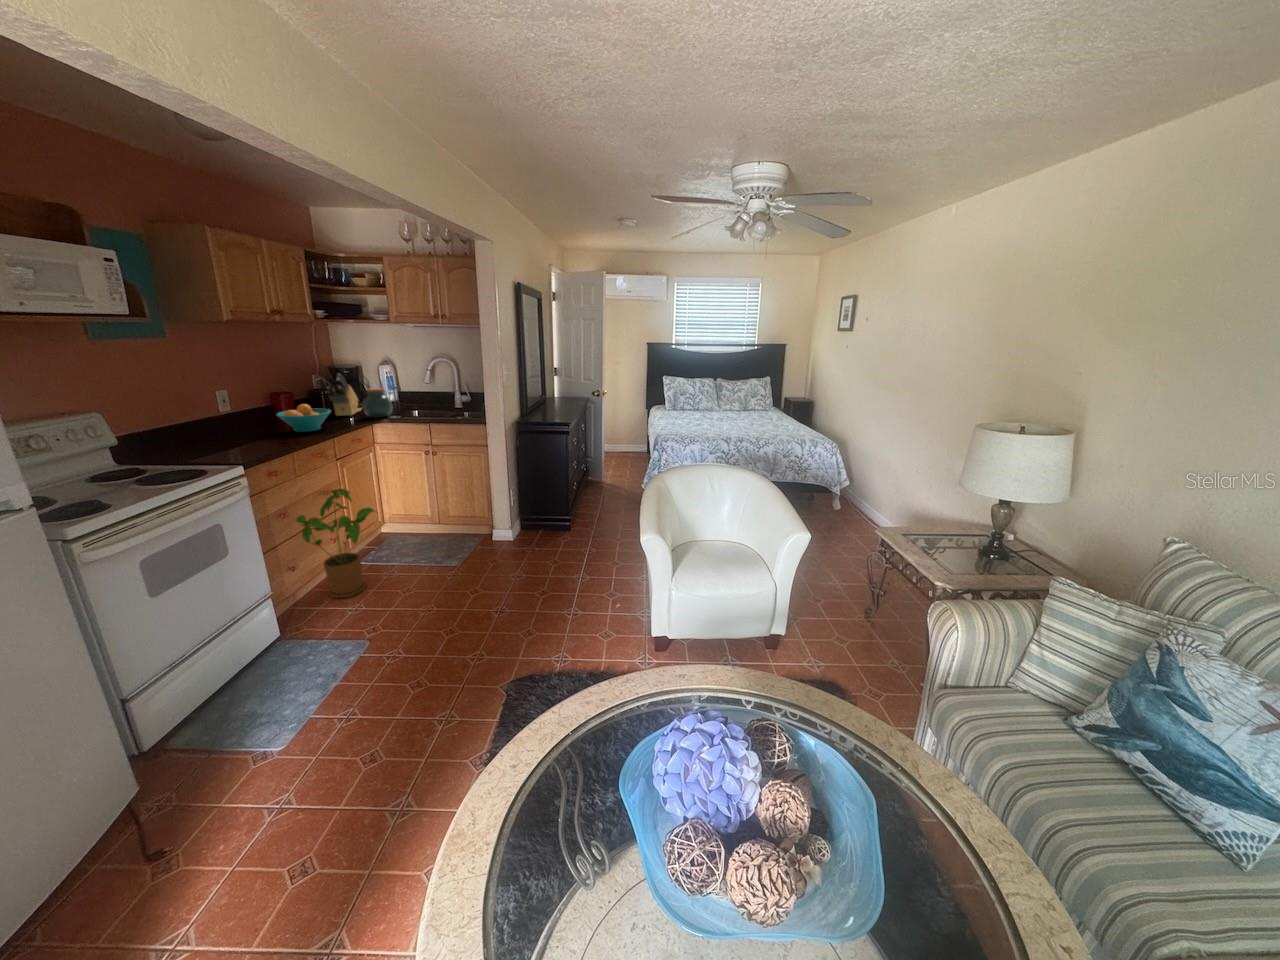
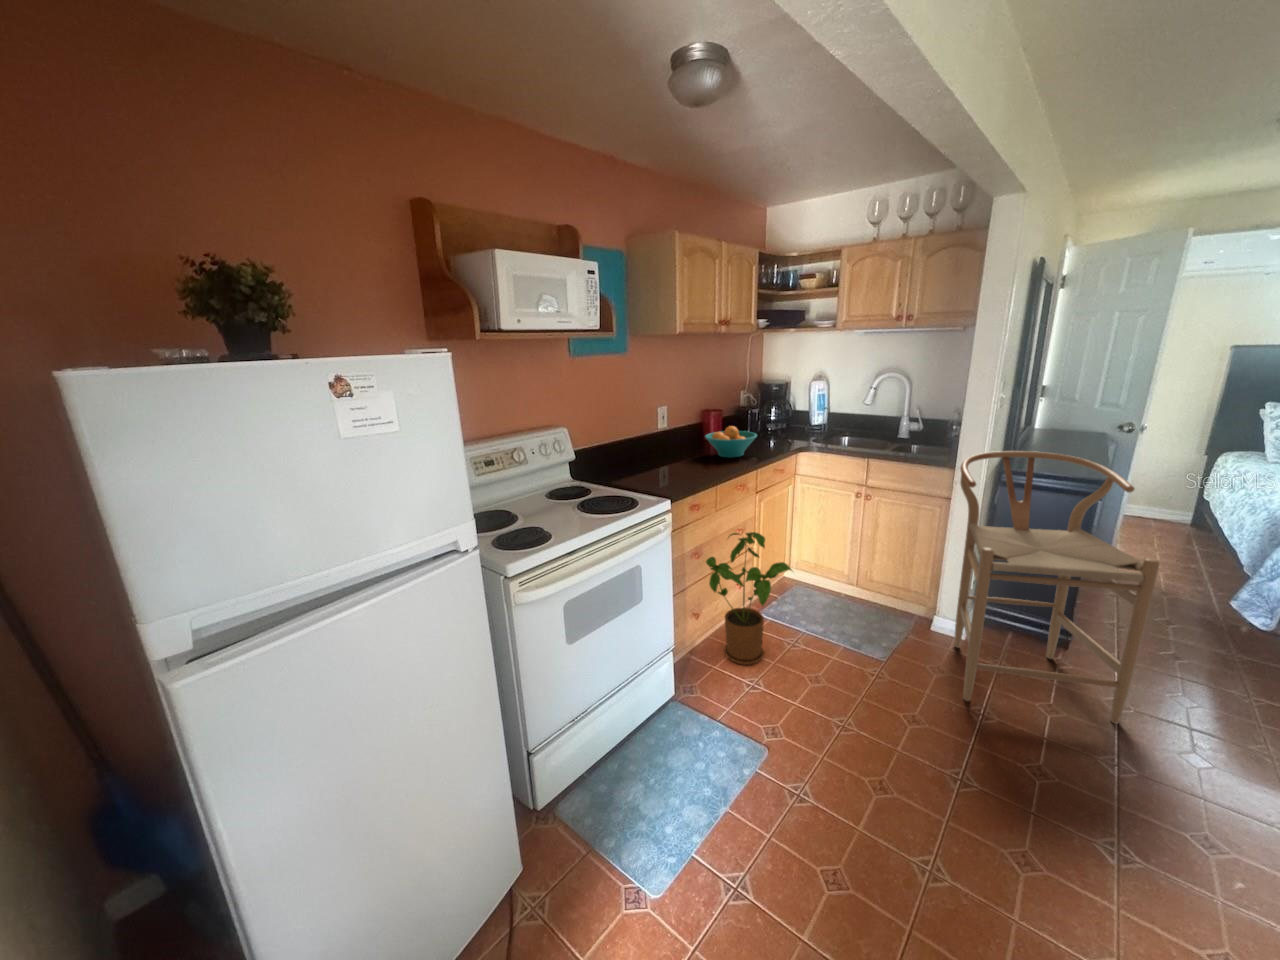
knife block: present [327,374,362,416] -> none [754,391,785,439]
jar: present [363,388,392,418] -> none [789,409,821,444]
bar stool: none [485,411,581,569] -> present [954,451,1160,724]

